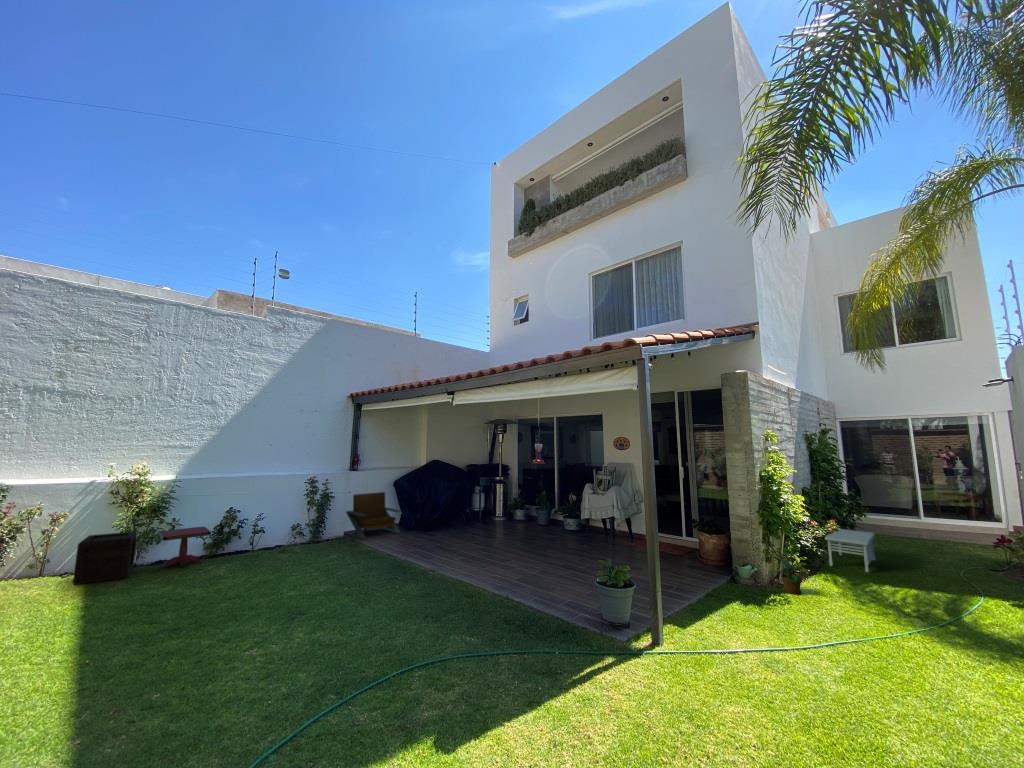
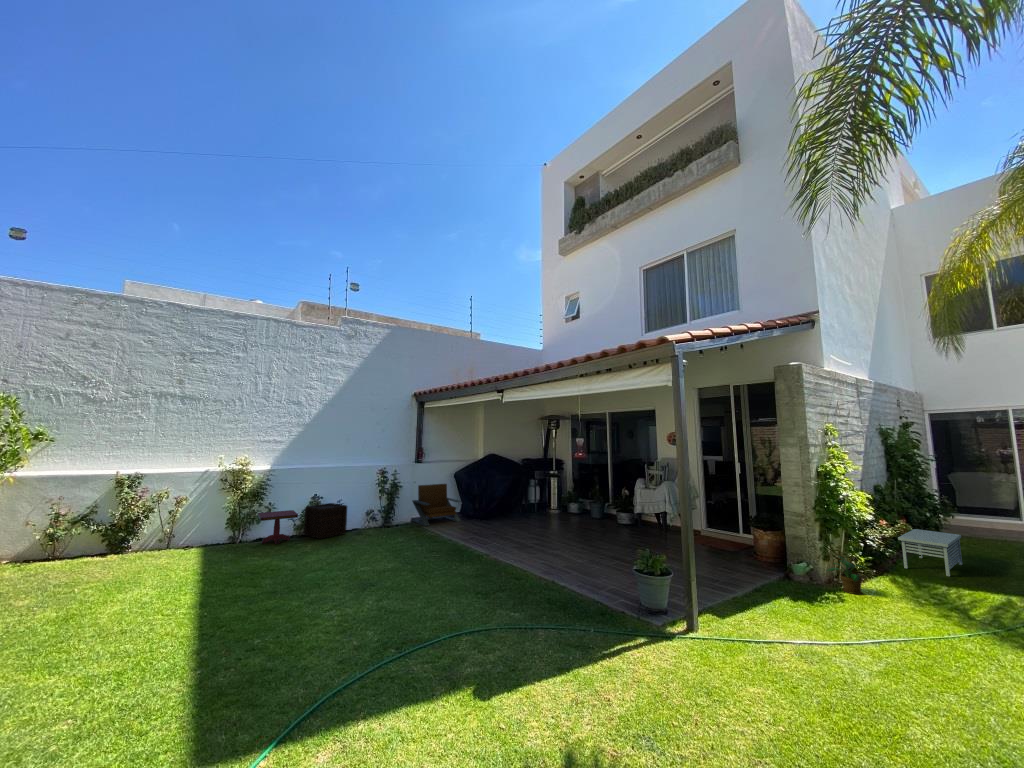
wooden crate: present [73,532,137,585] -> present [304,503,347,539]

